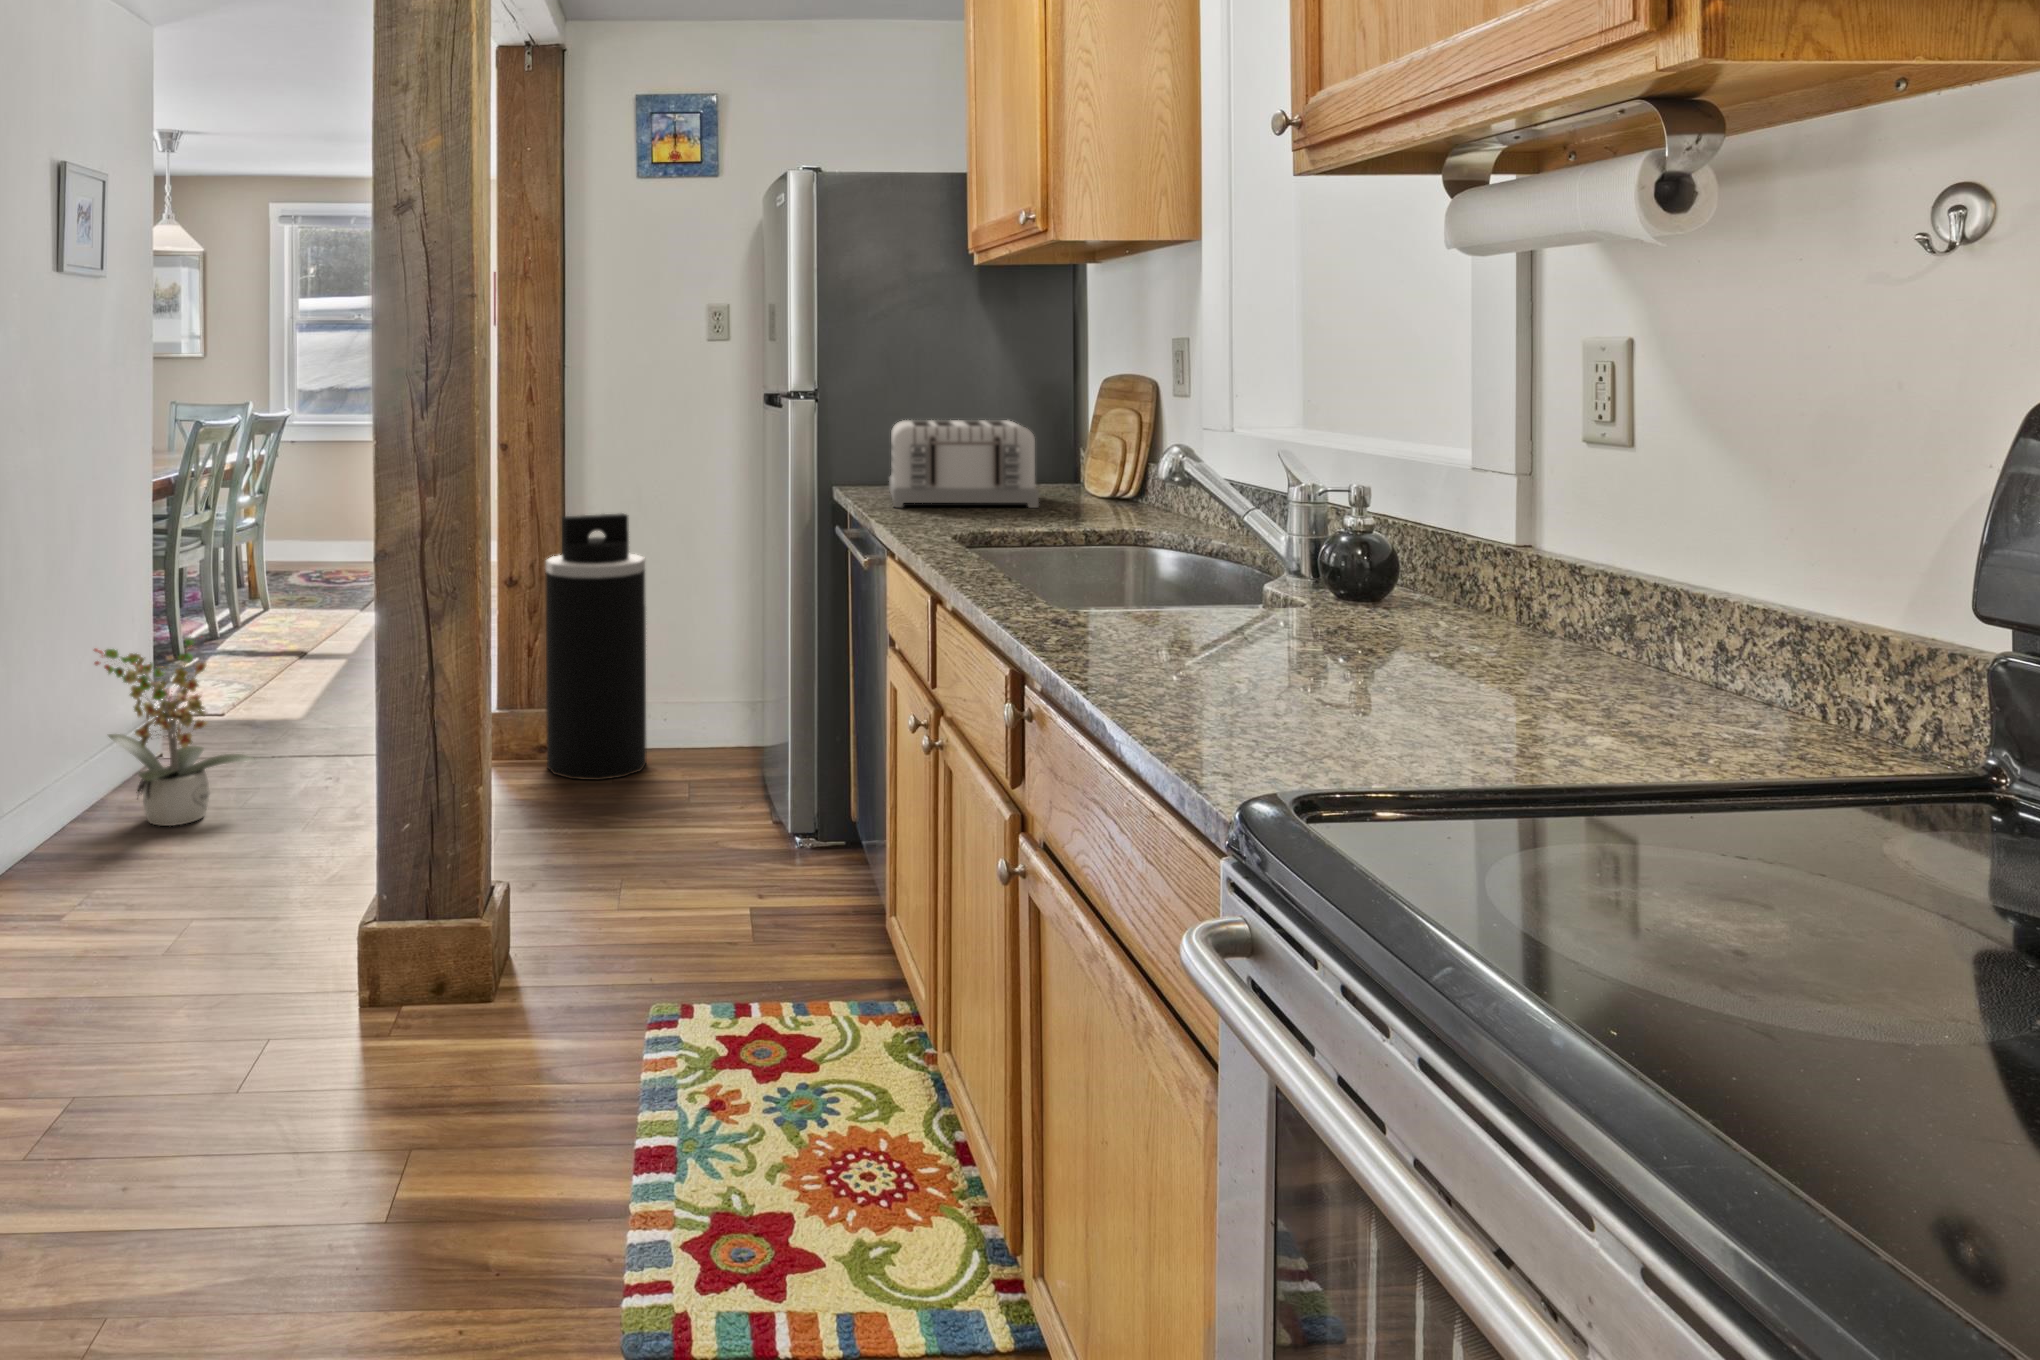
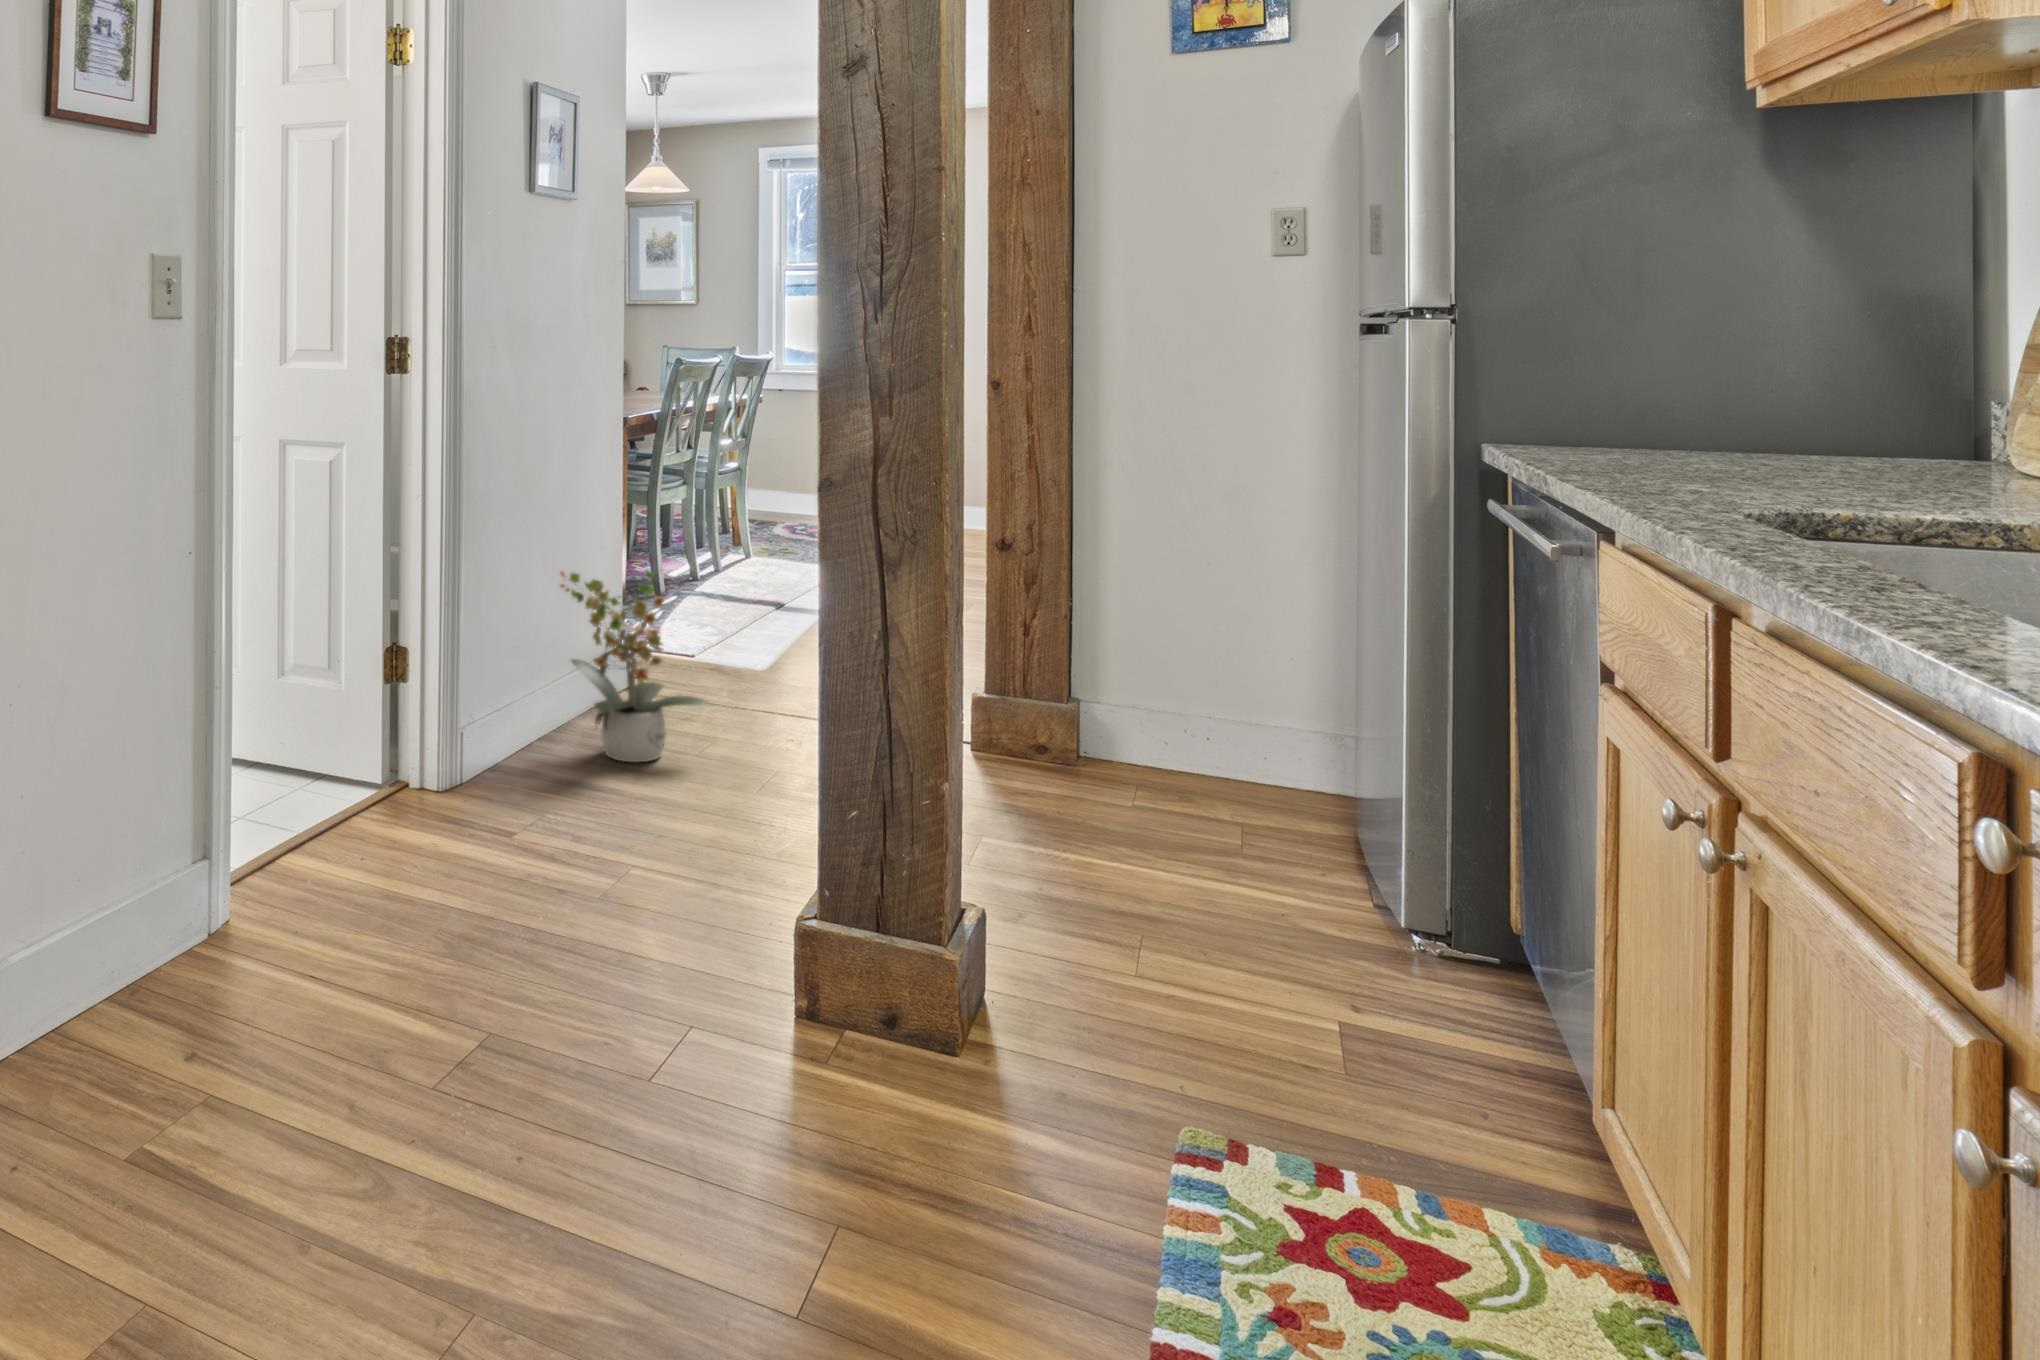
toaster: present [889,420,1039,508] -> none [1570,350,1883,485]
trash can: present [545,513,647,780] -> none [1042,469,1176,790]

